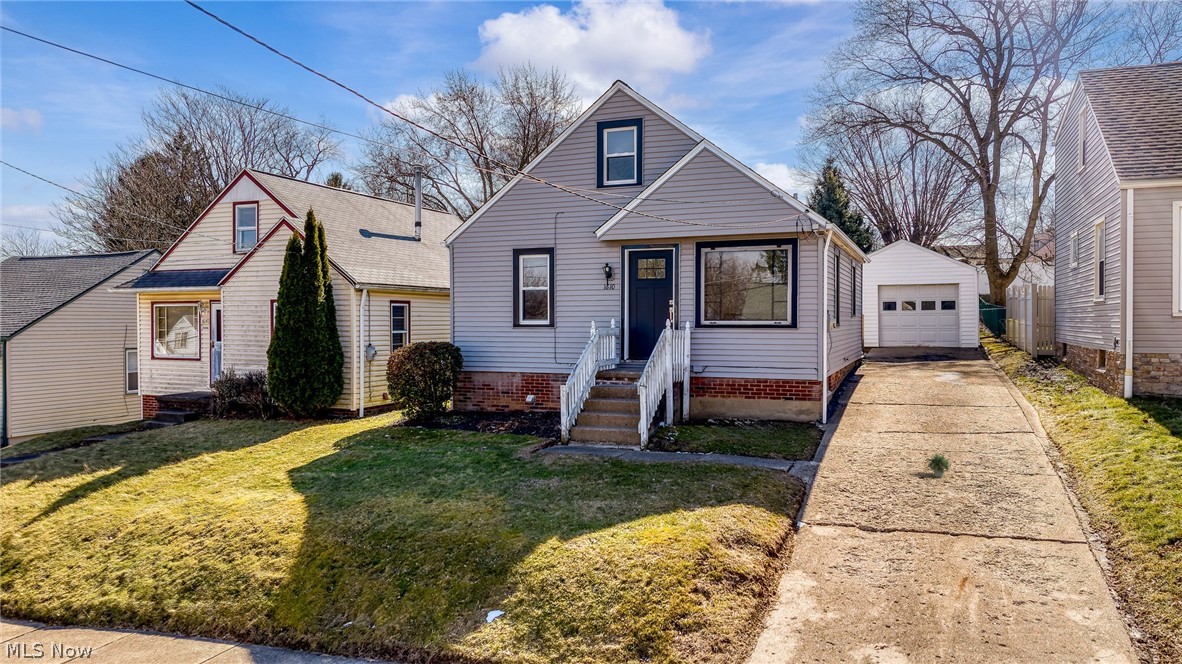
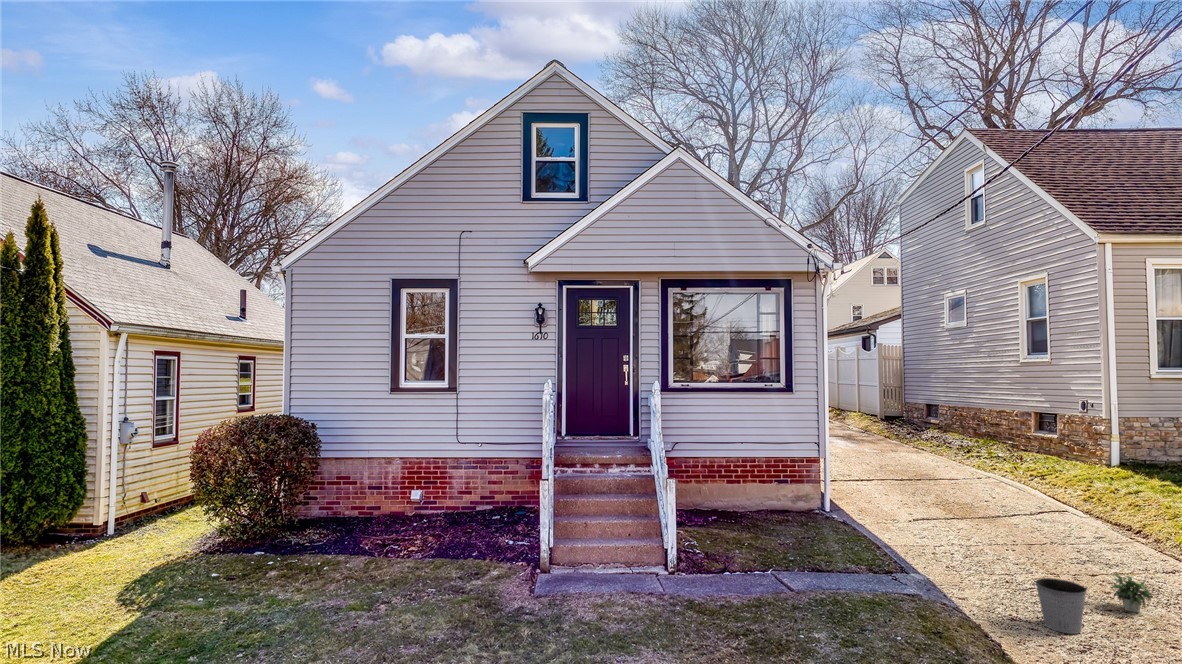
bucket: none [855,450,884,481] -> present [1035,578,1087,634]

